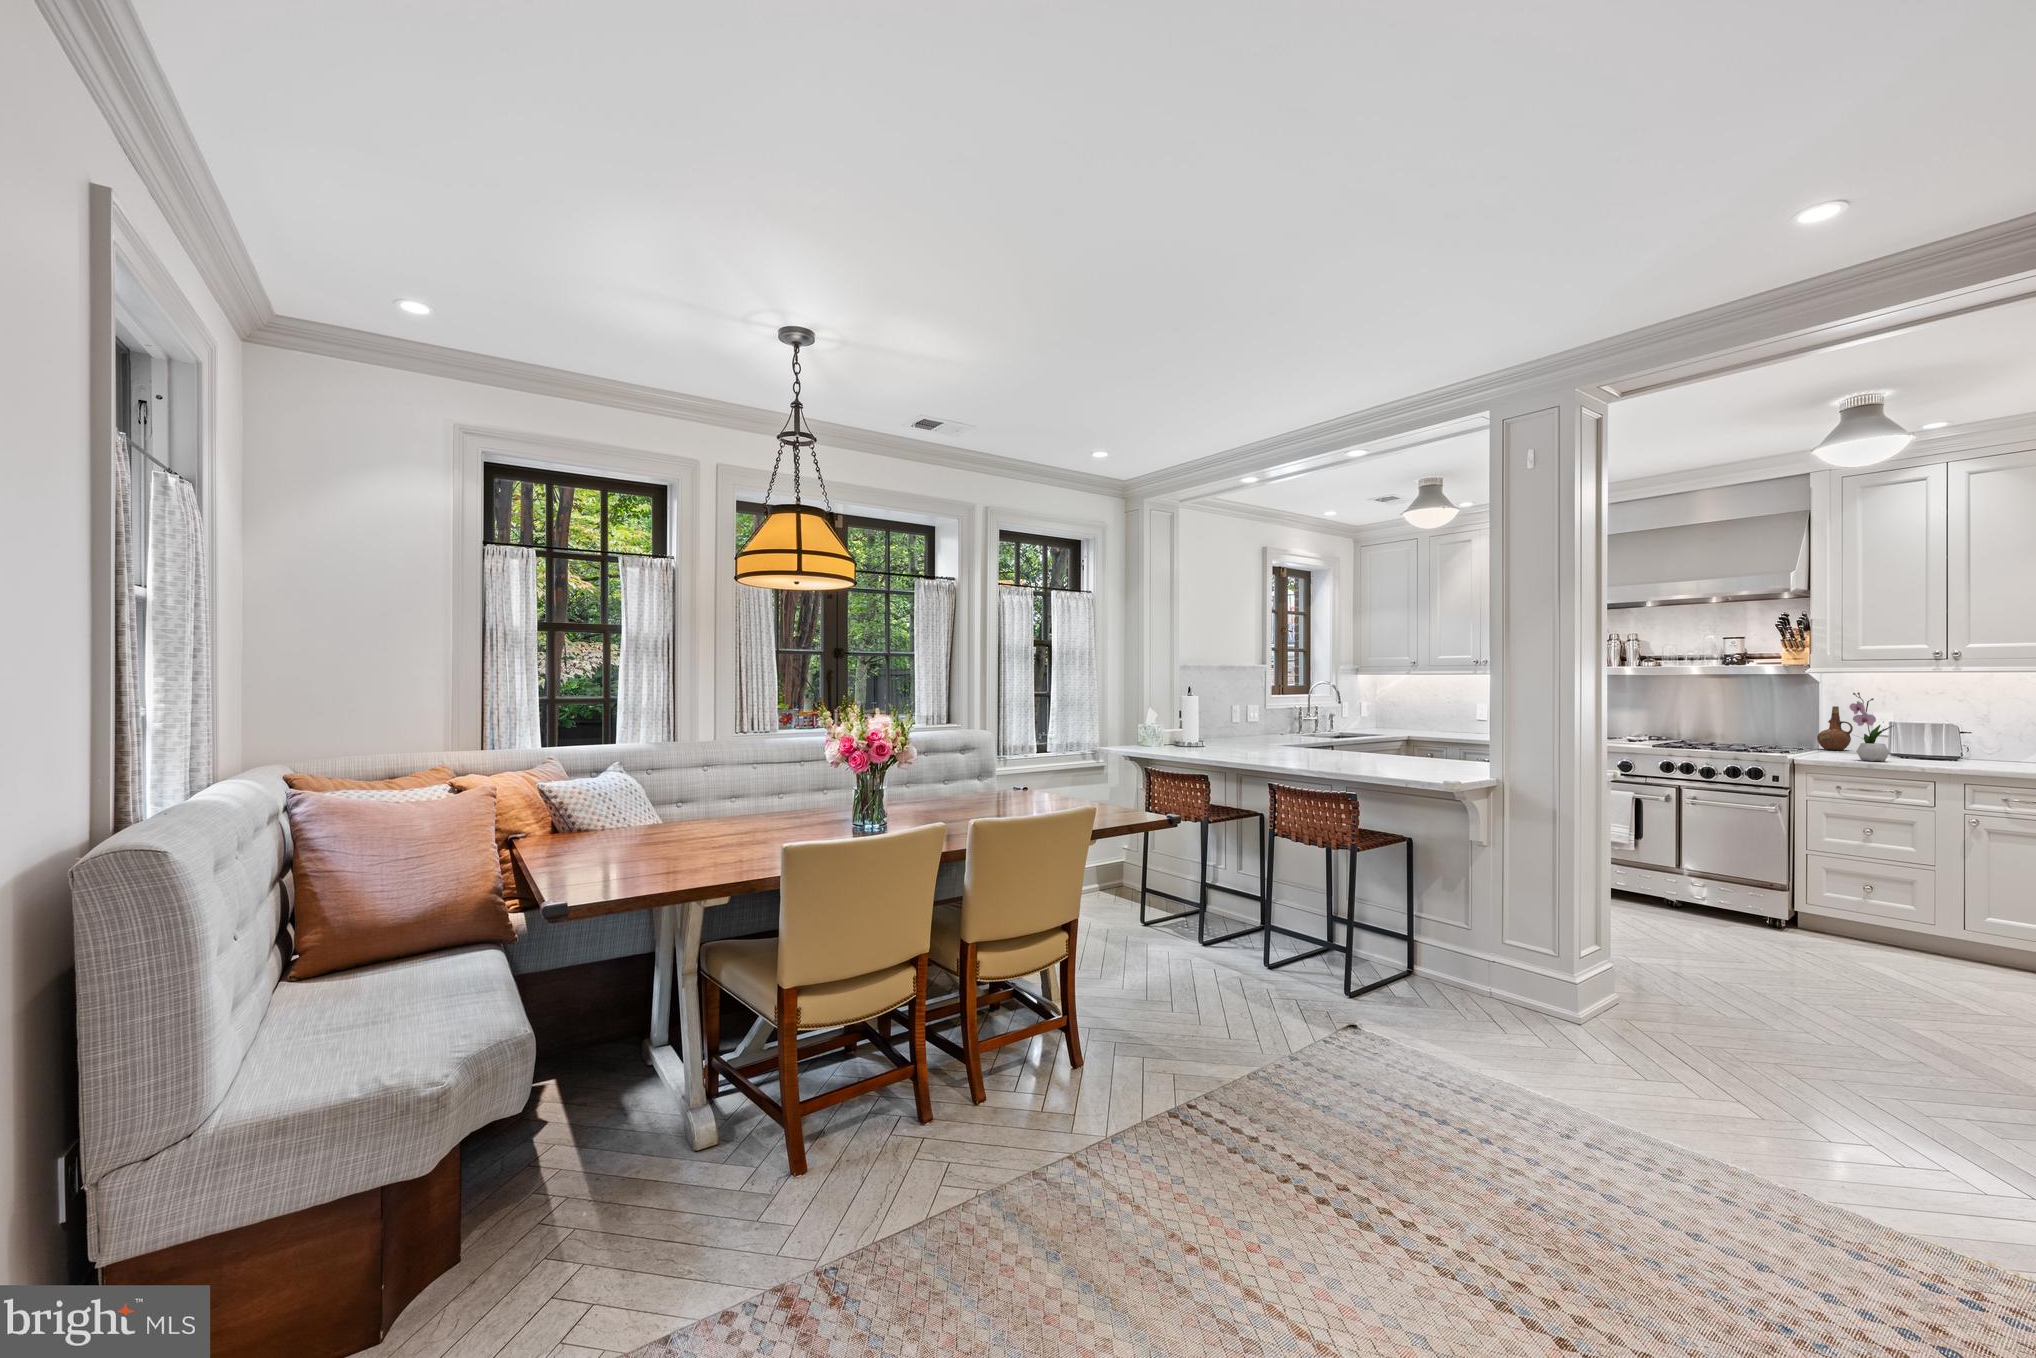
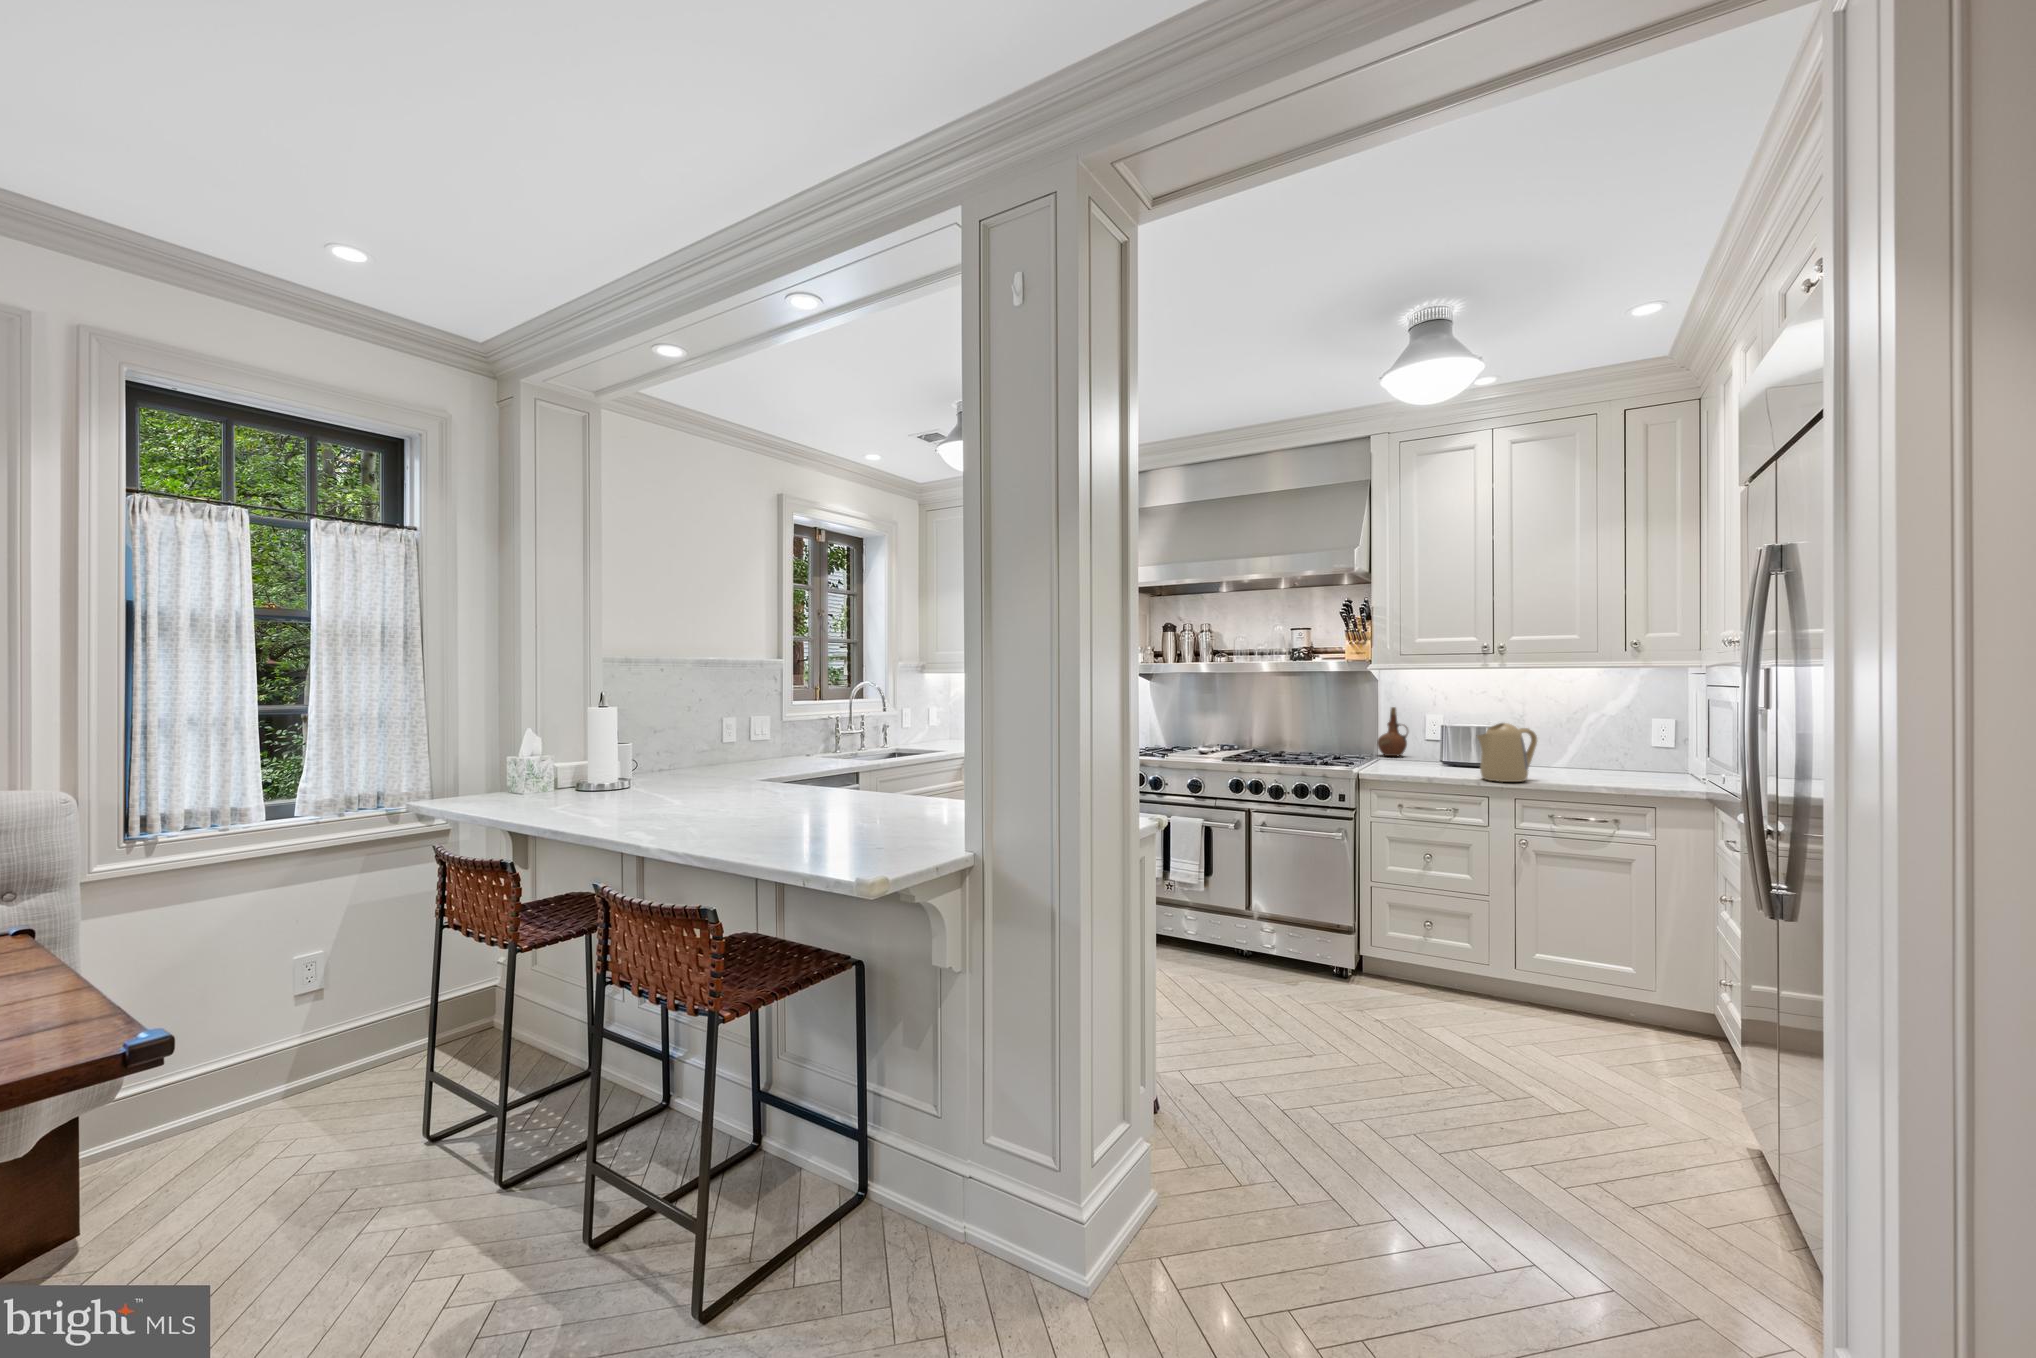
flower arrangement: present [1849,692,1892,761] -> none [1410,694,1451,775]
kettle: none [1920,717,1991,768] -> present [1477,723,1537,782]

